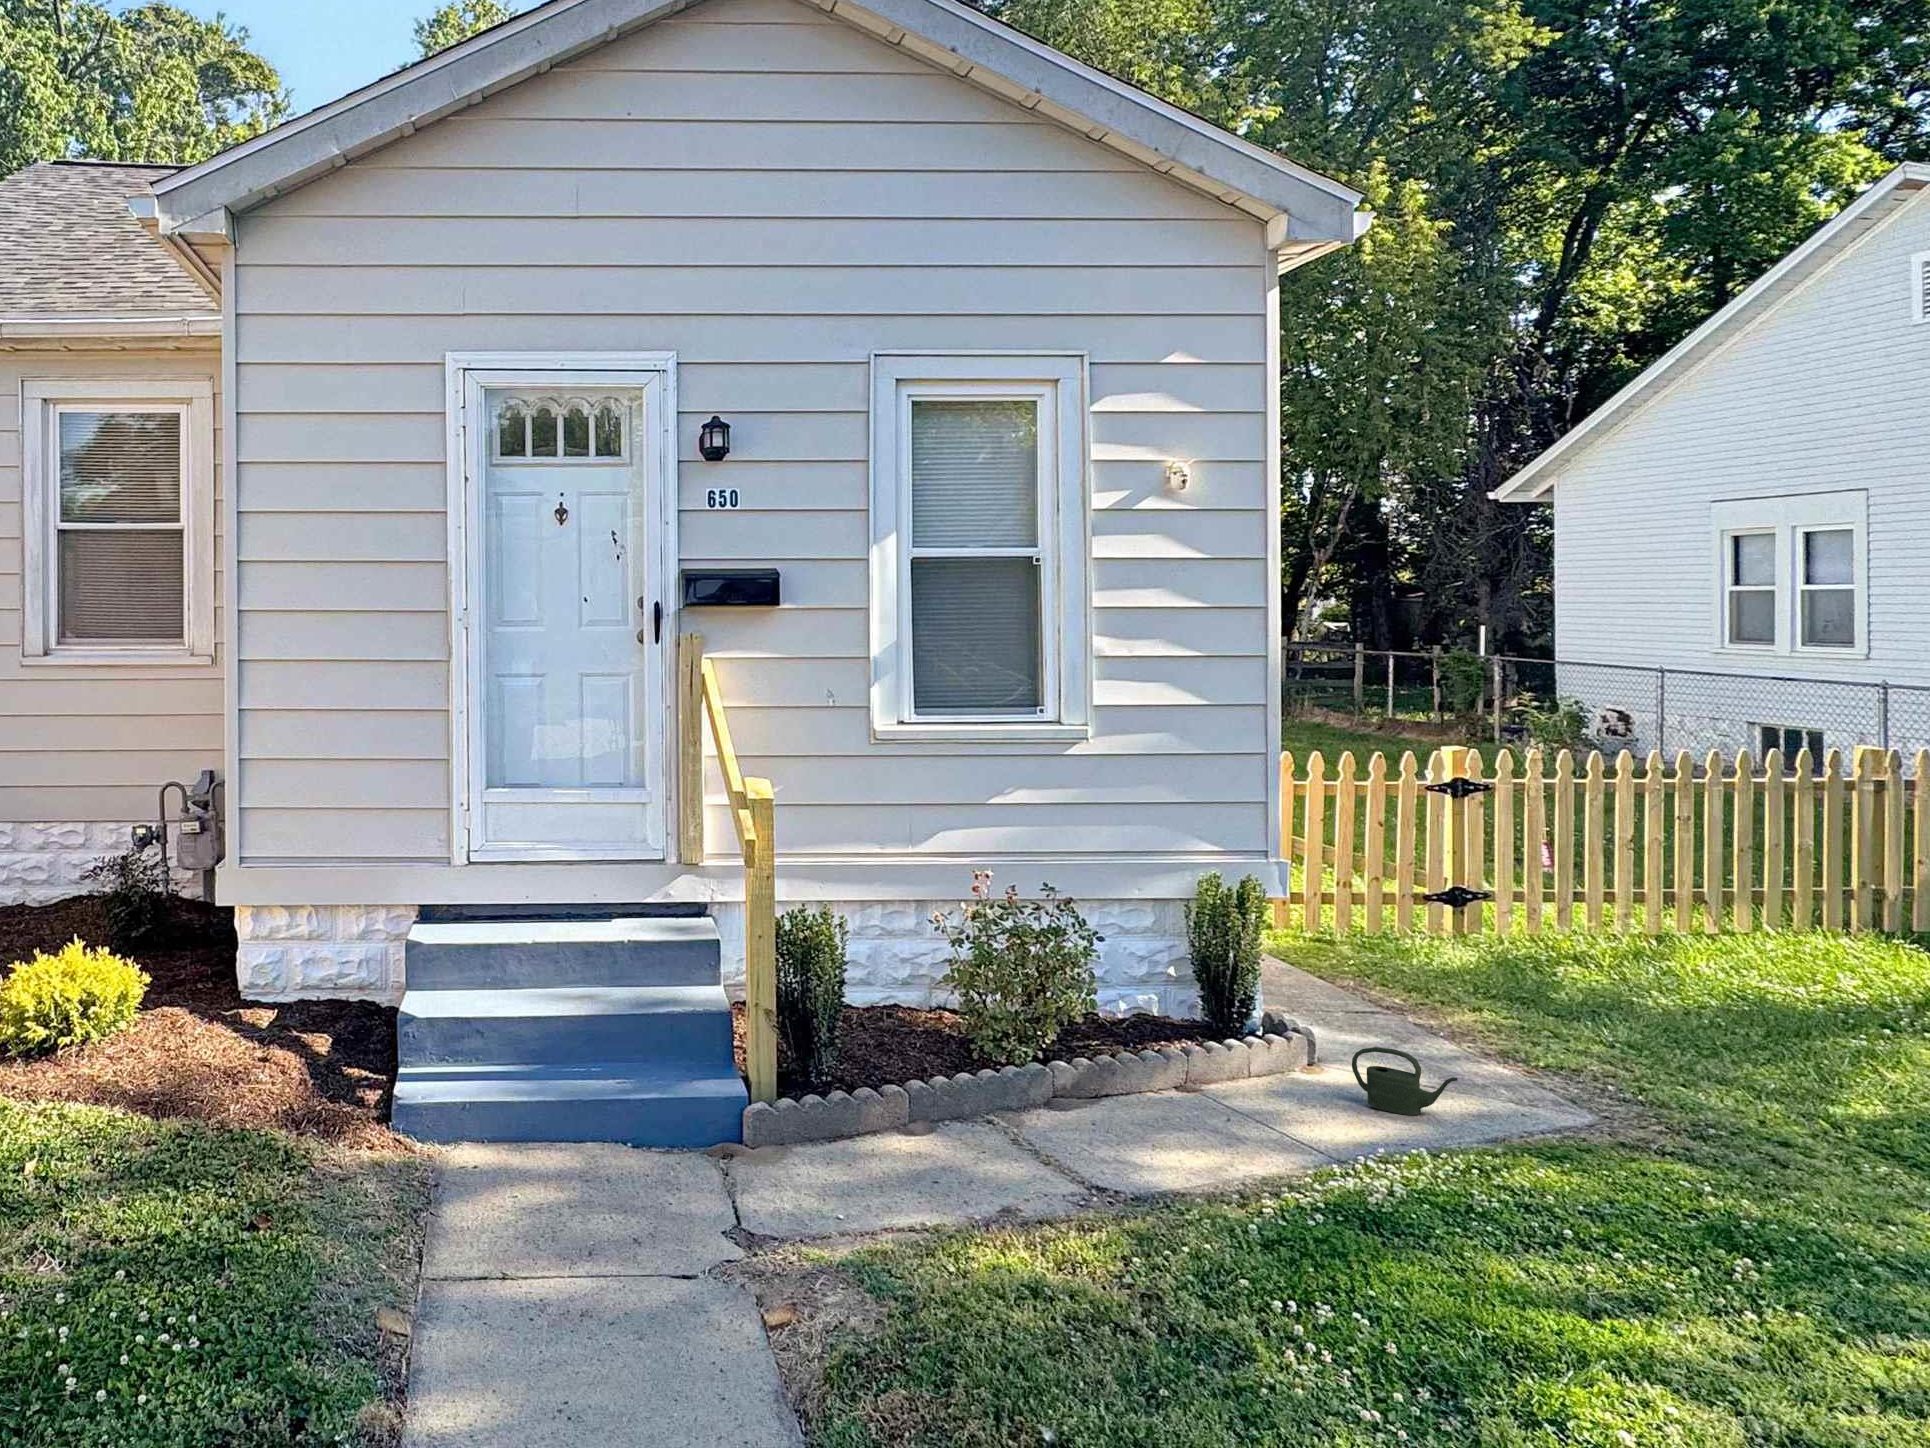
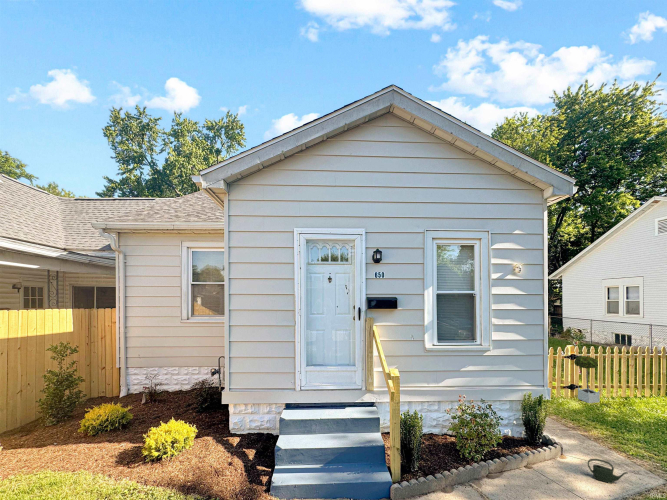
potted tree: none [1448,781,1538,953] -> present [574,356,600,403]

